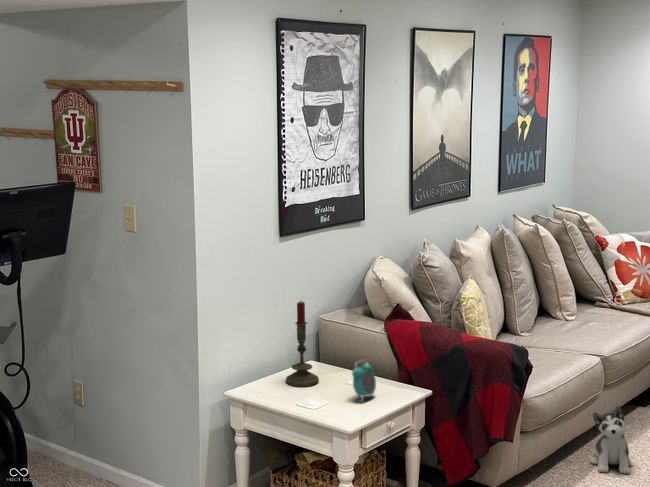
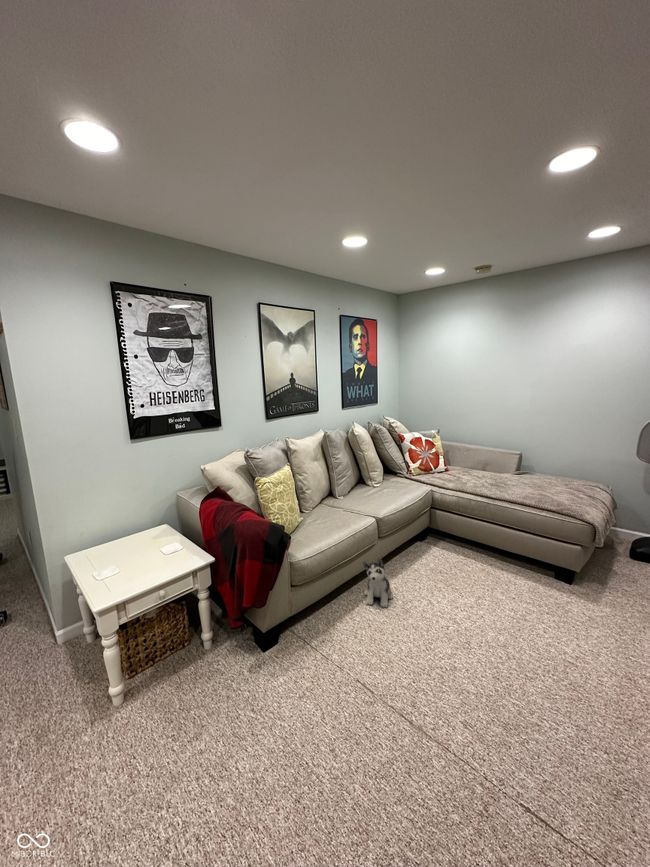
candle: present [286,300,319,387] -> none [119,487,147,551]
alarm clock: present [352,363,376,398] -> none [141,536,166,571]

